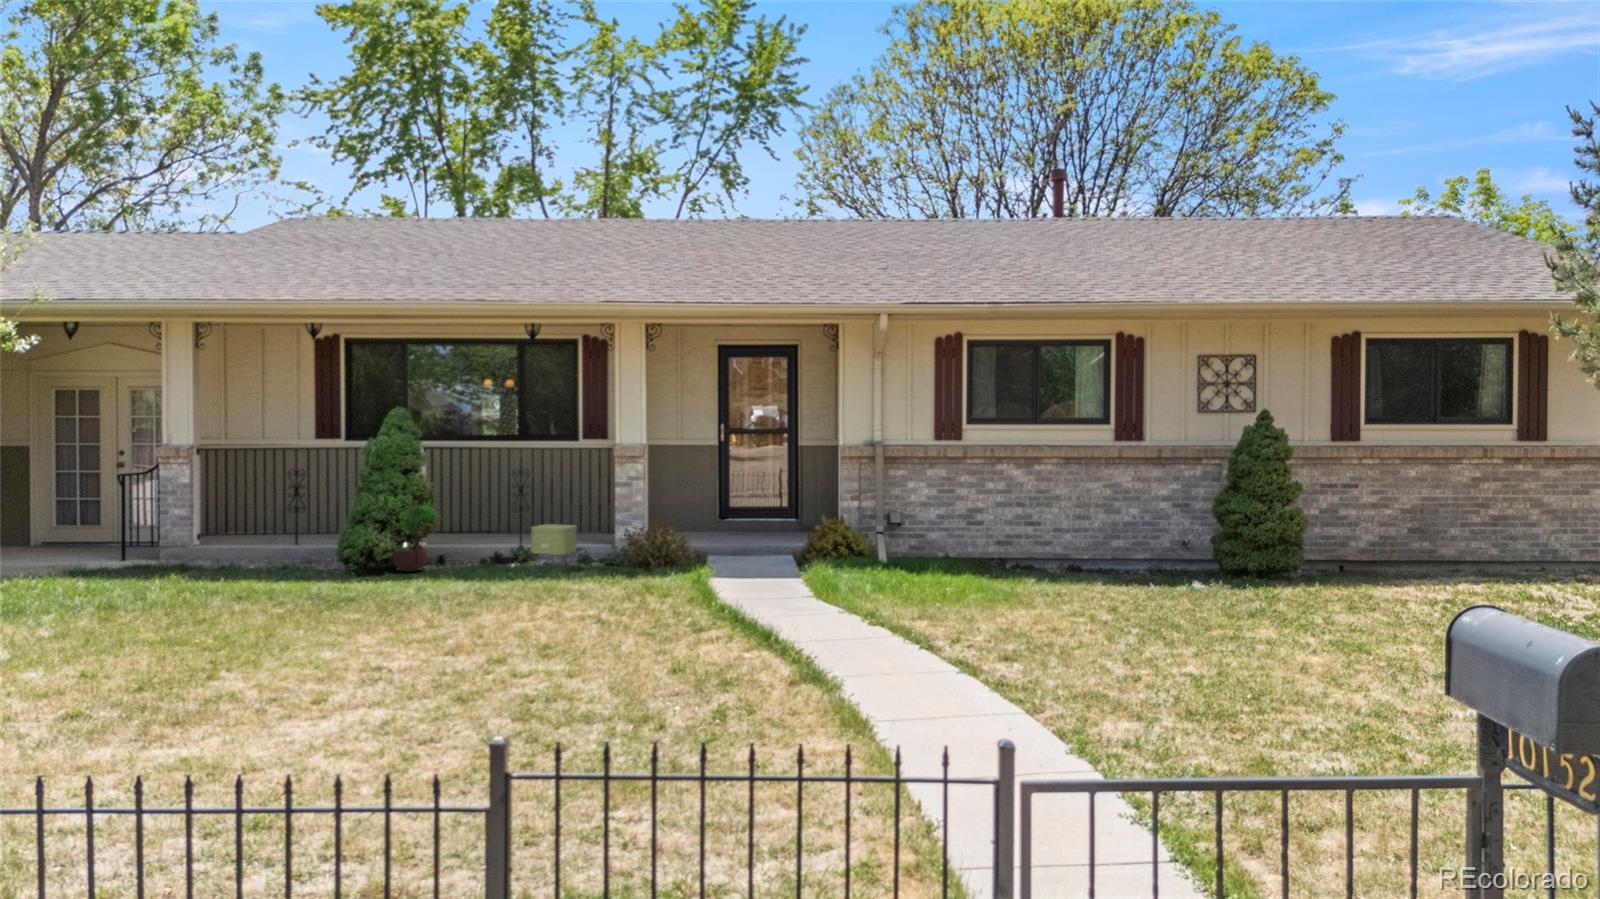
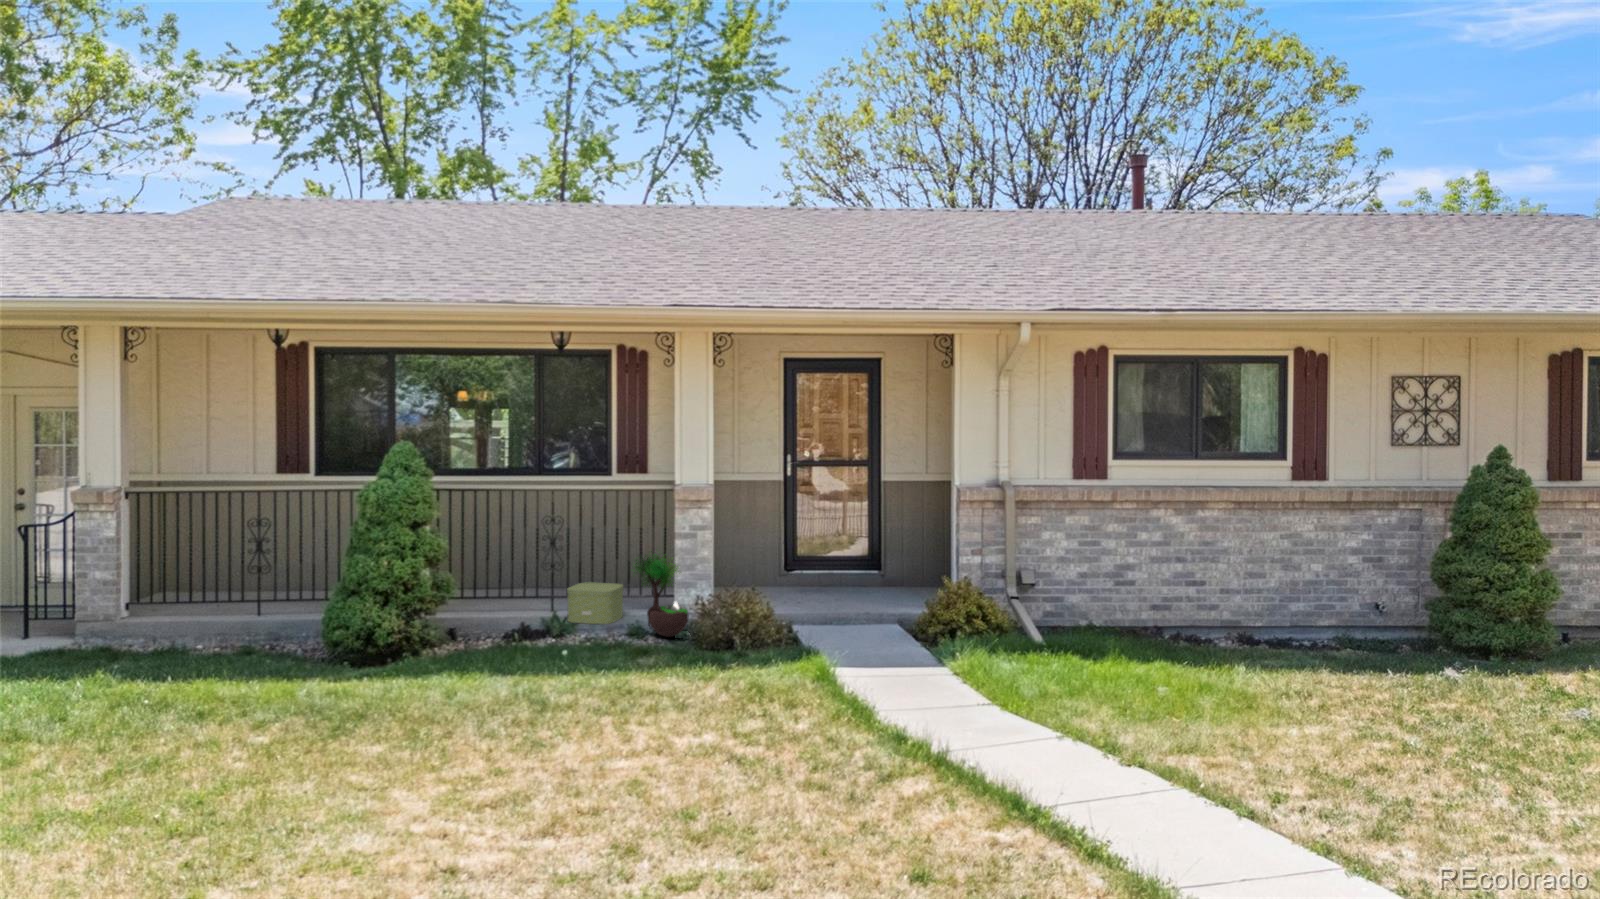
potted tree: present [393,501,433,572] -> present [633,551,689,637]

